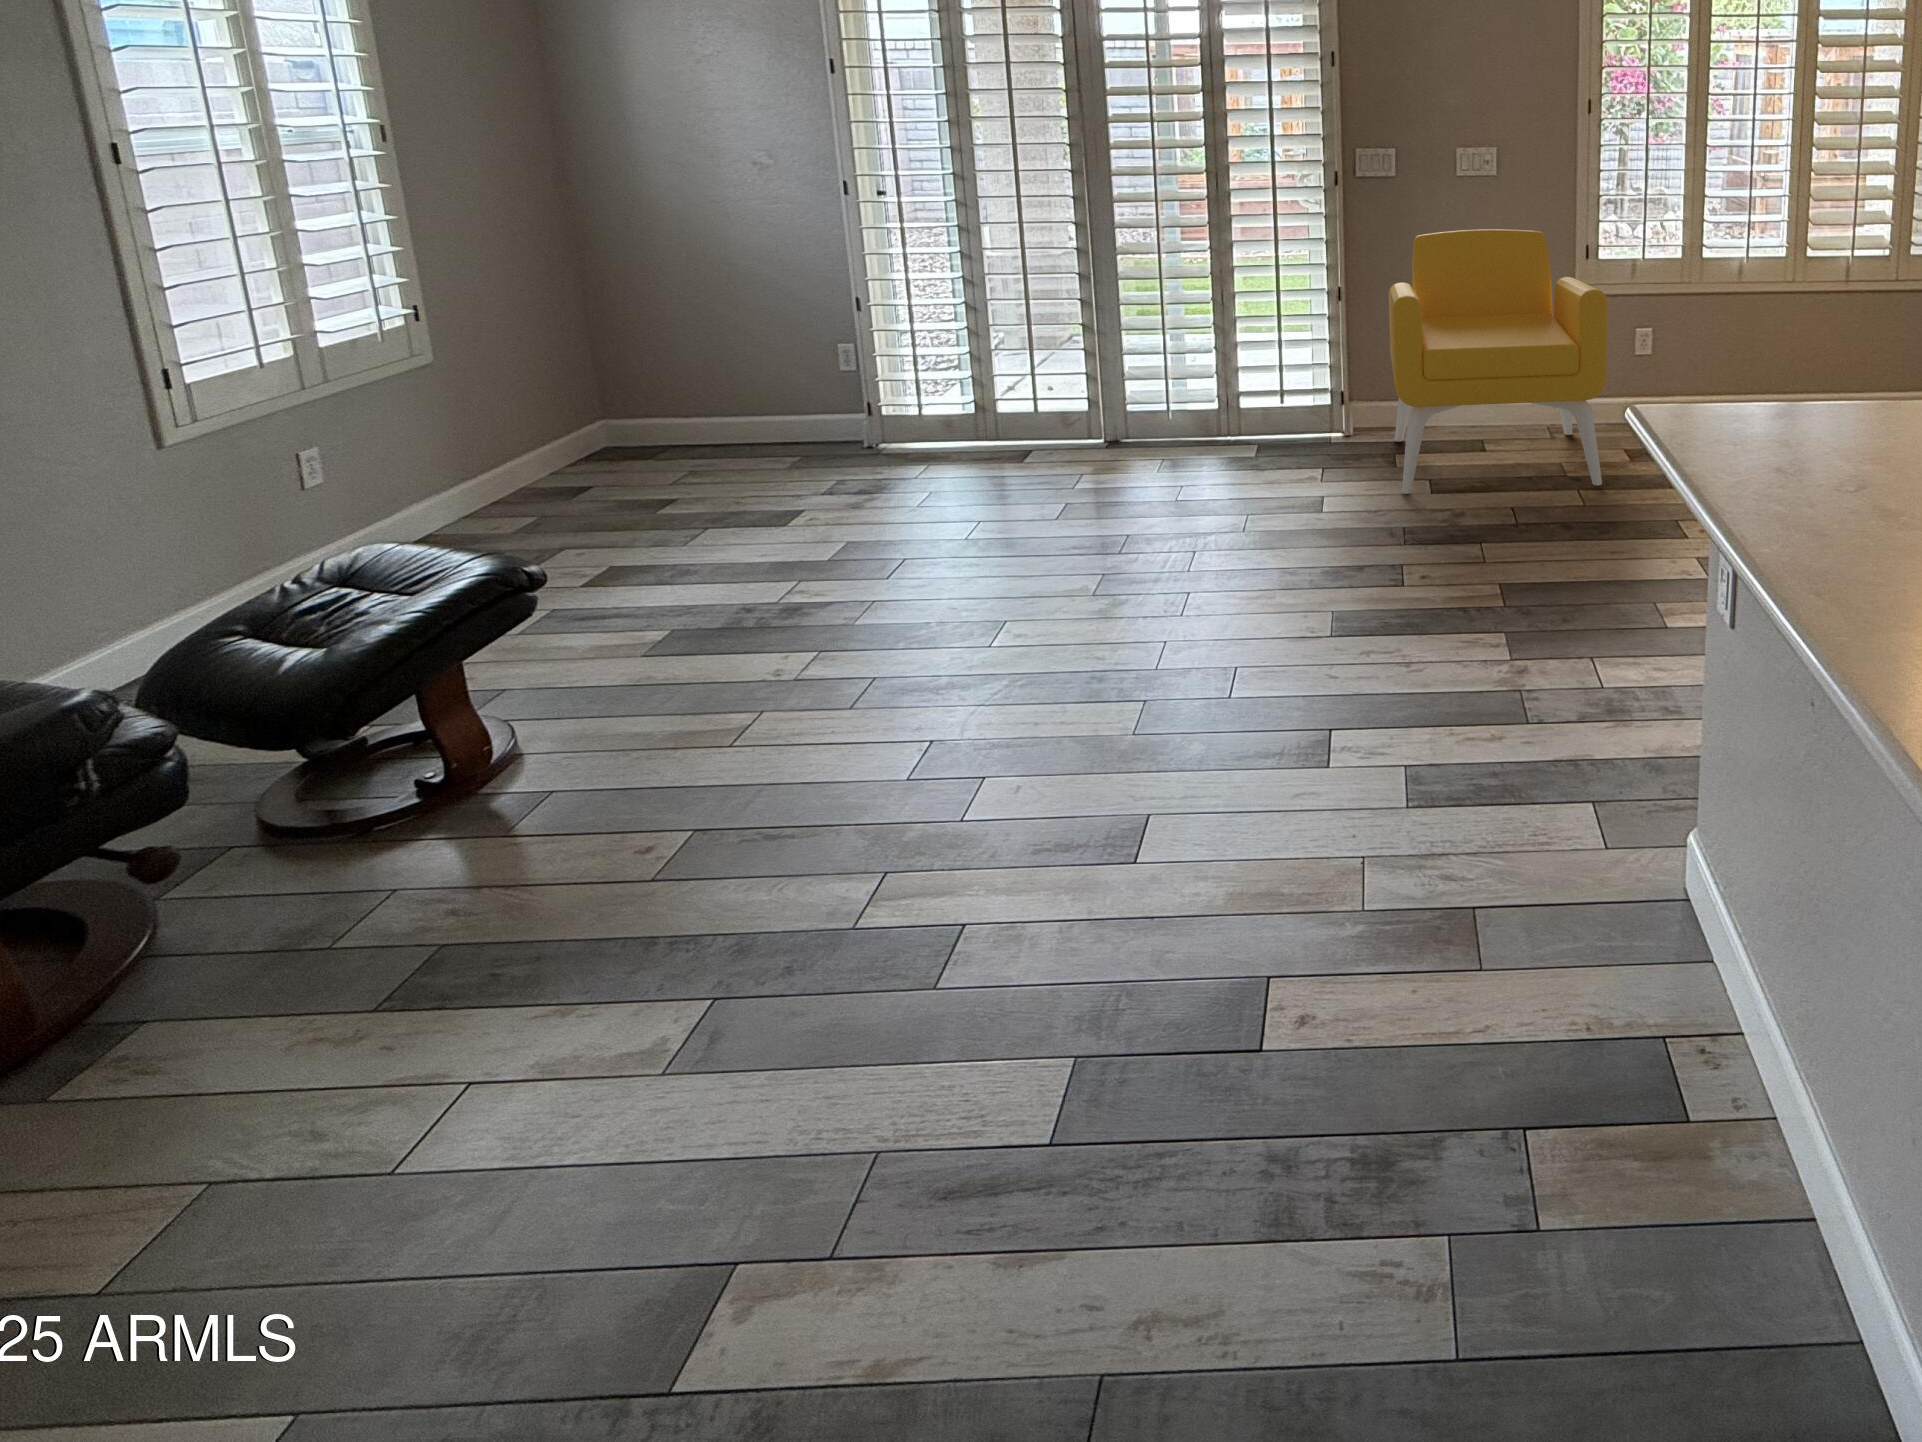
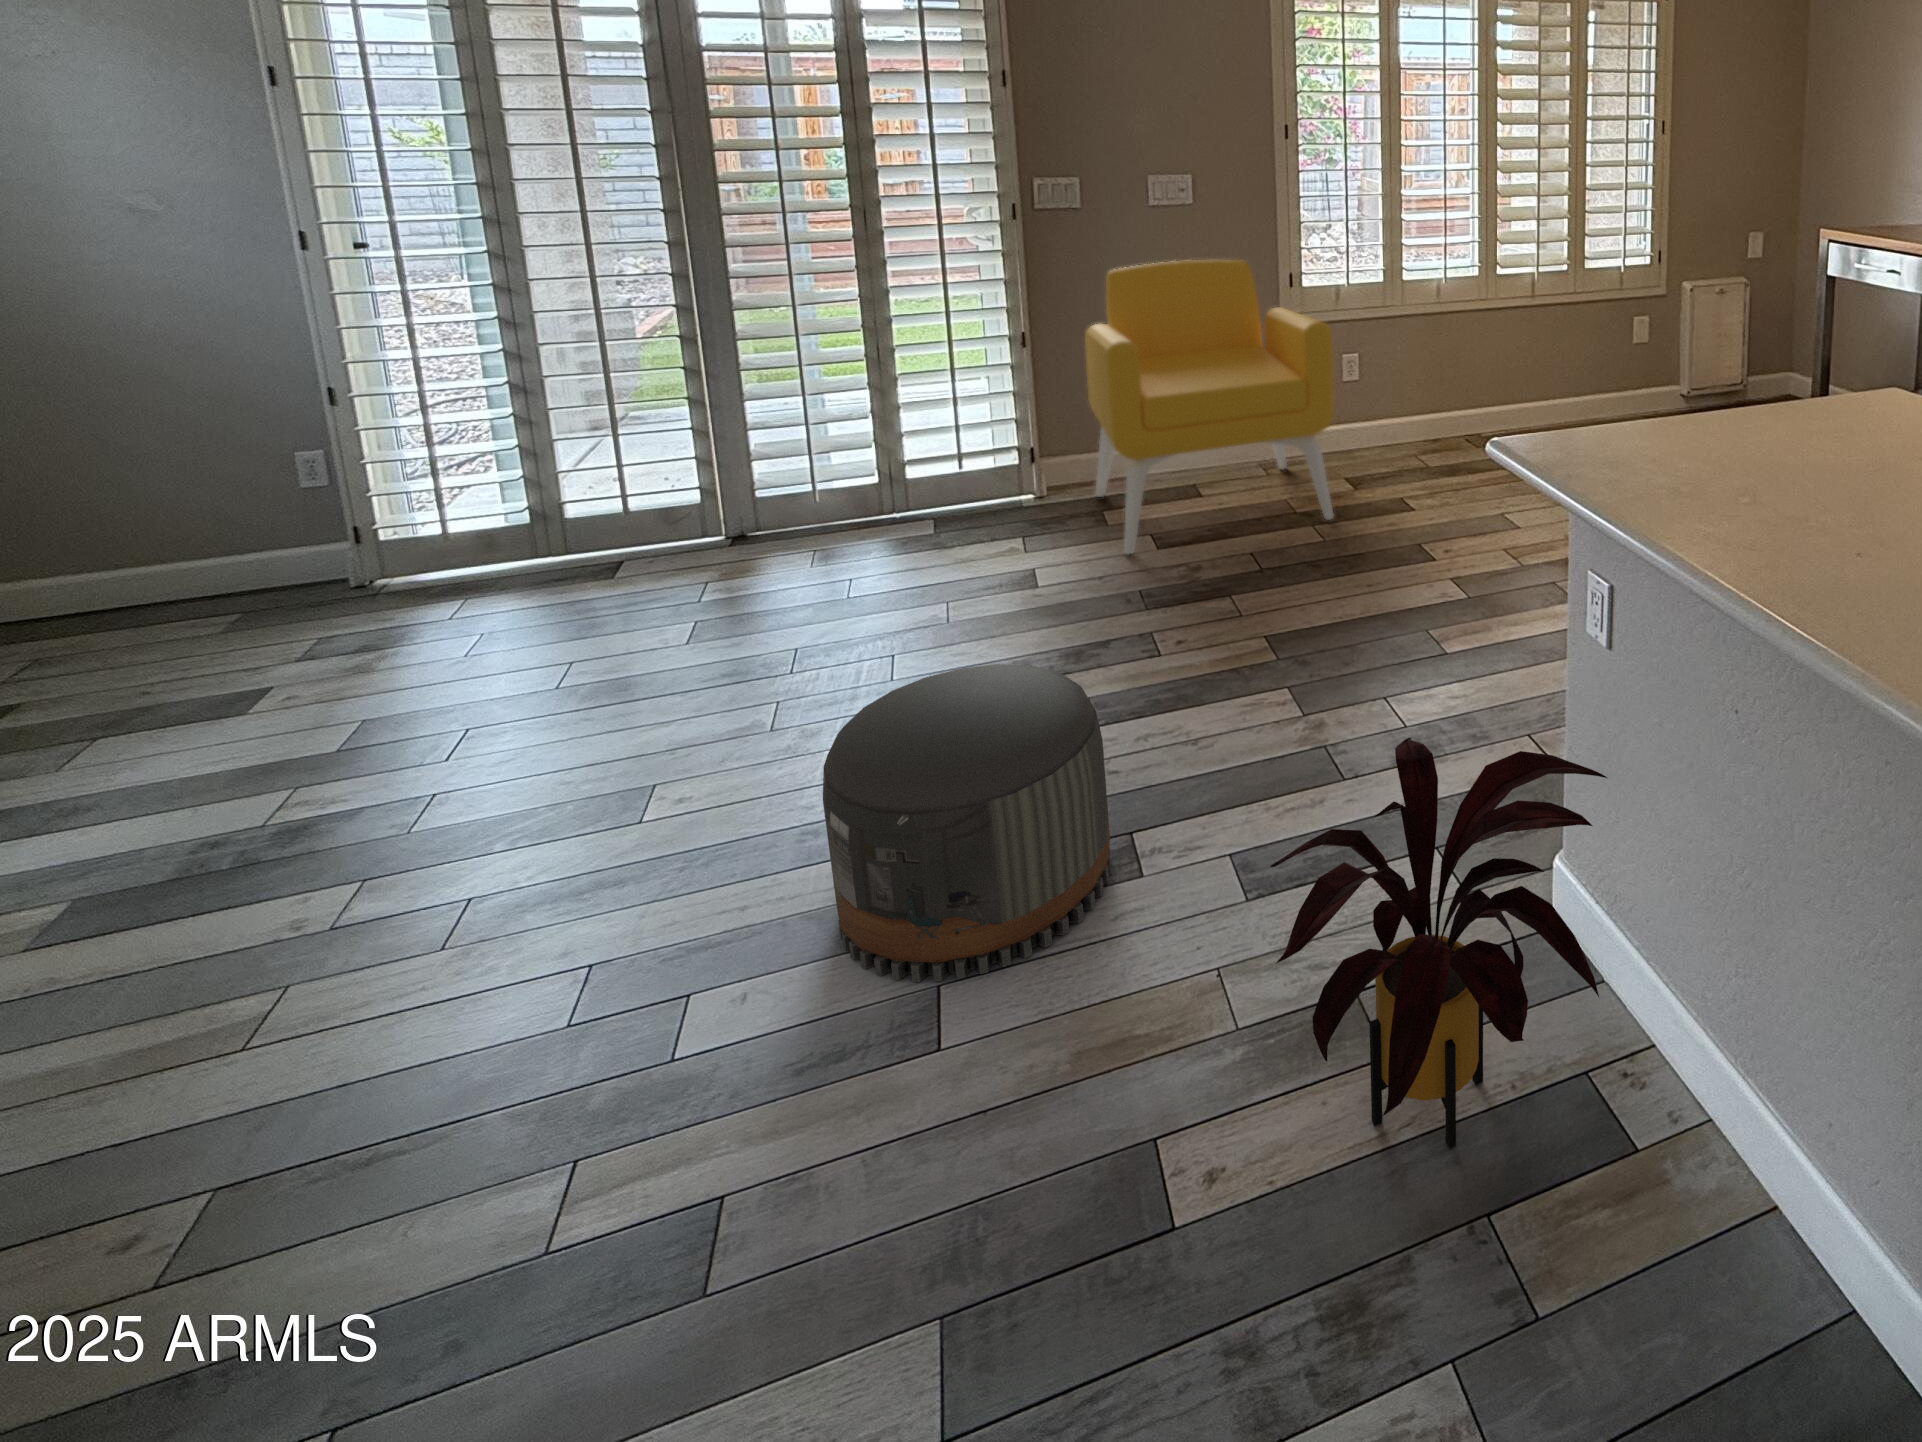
pouf: none [1062,561,1301,831] -> present [823,664,1111,982]
house plant: none [1311,689,1739,1127] -> present [1270,738,1607,1149]

